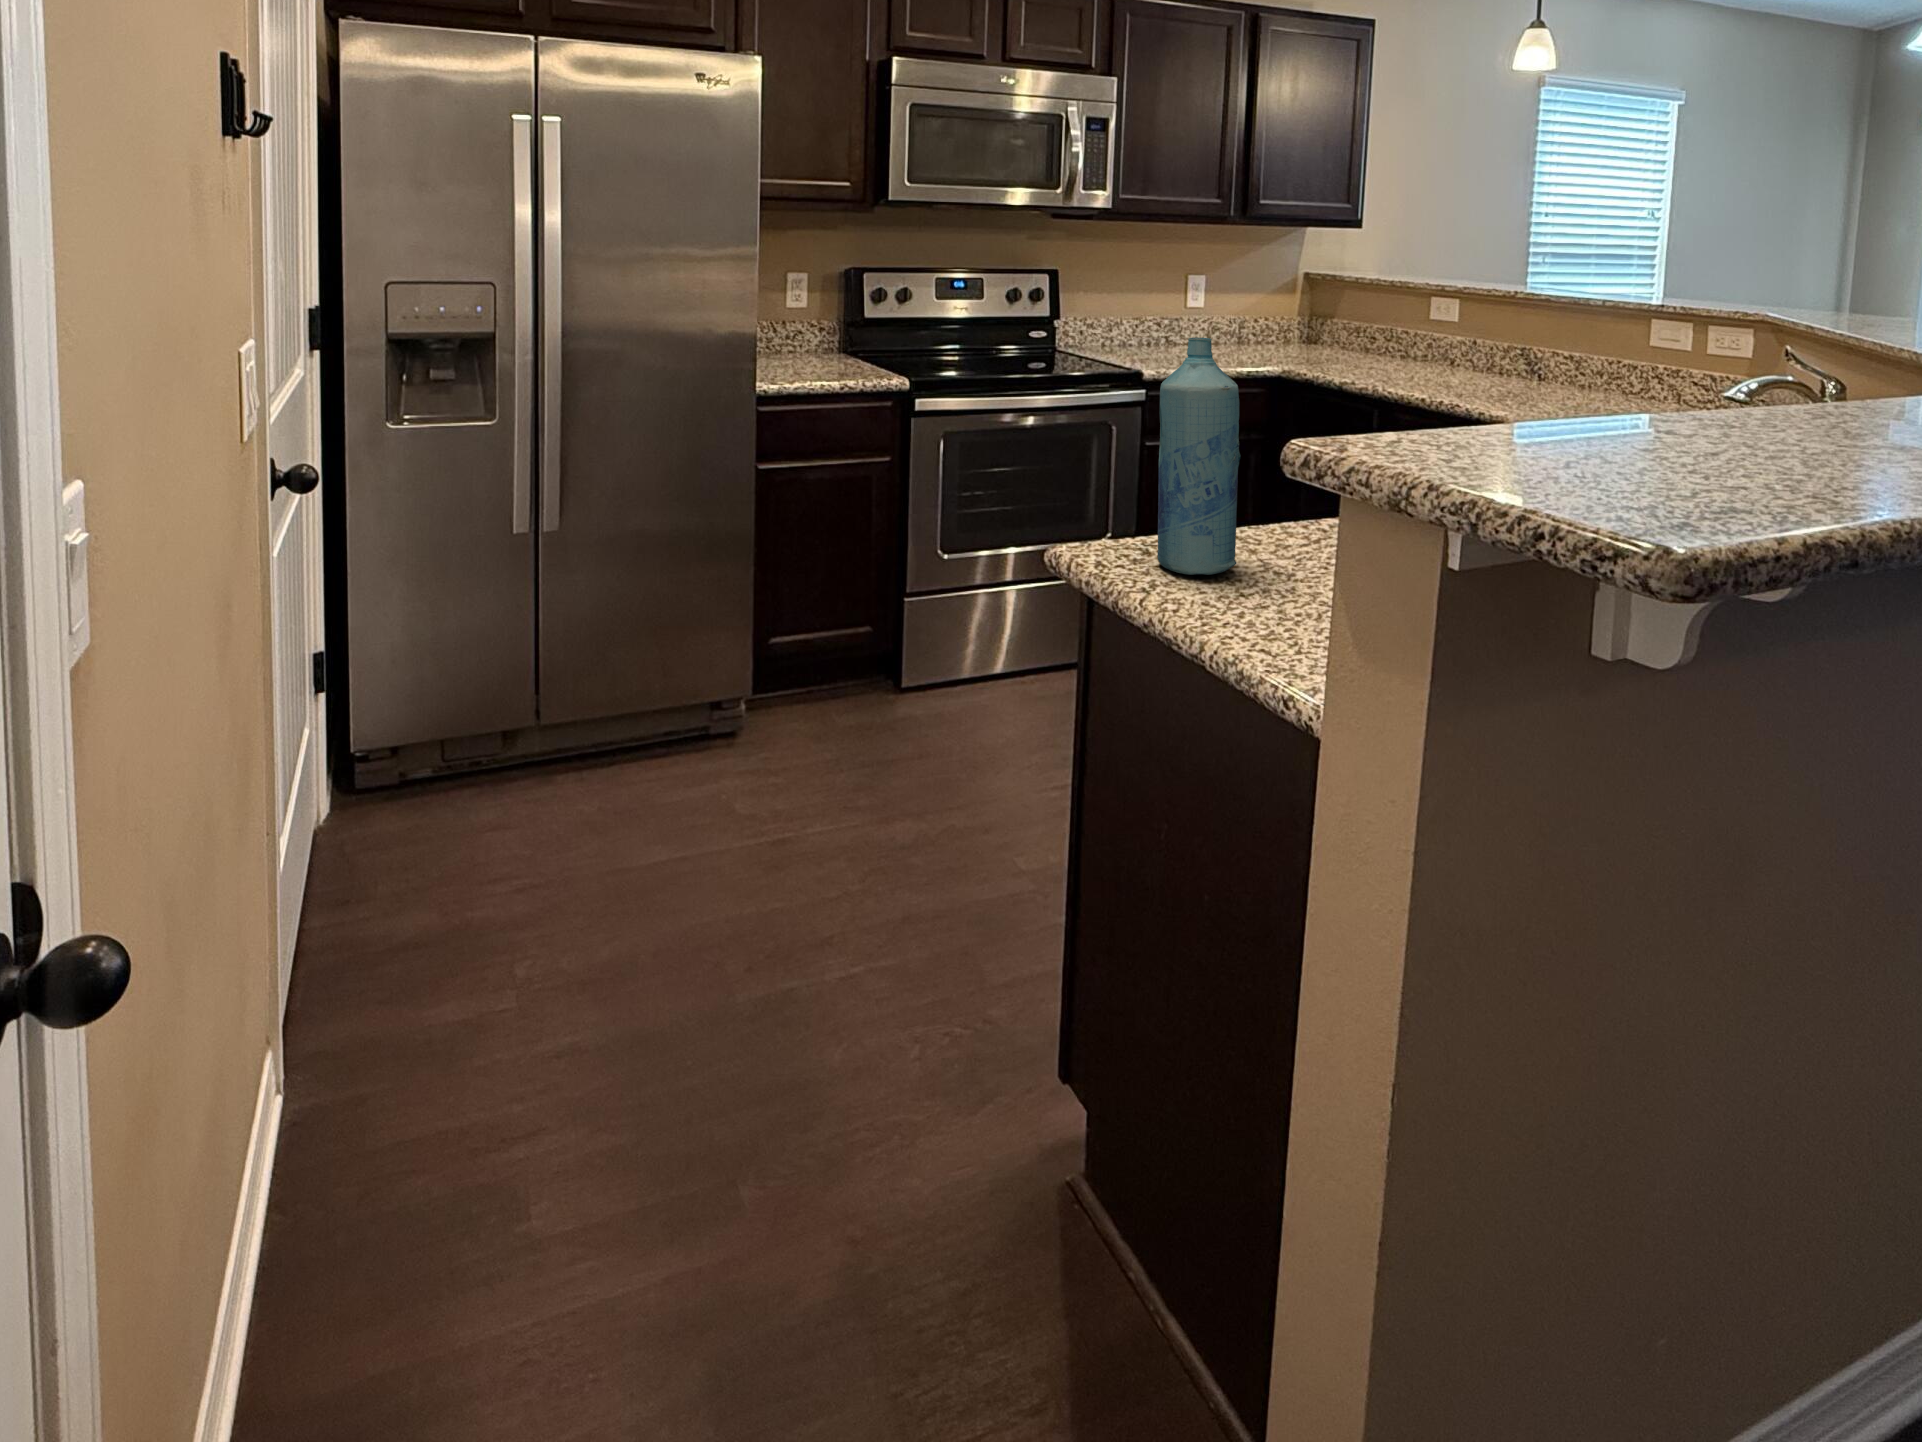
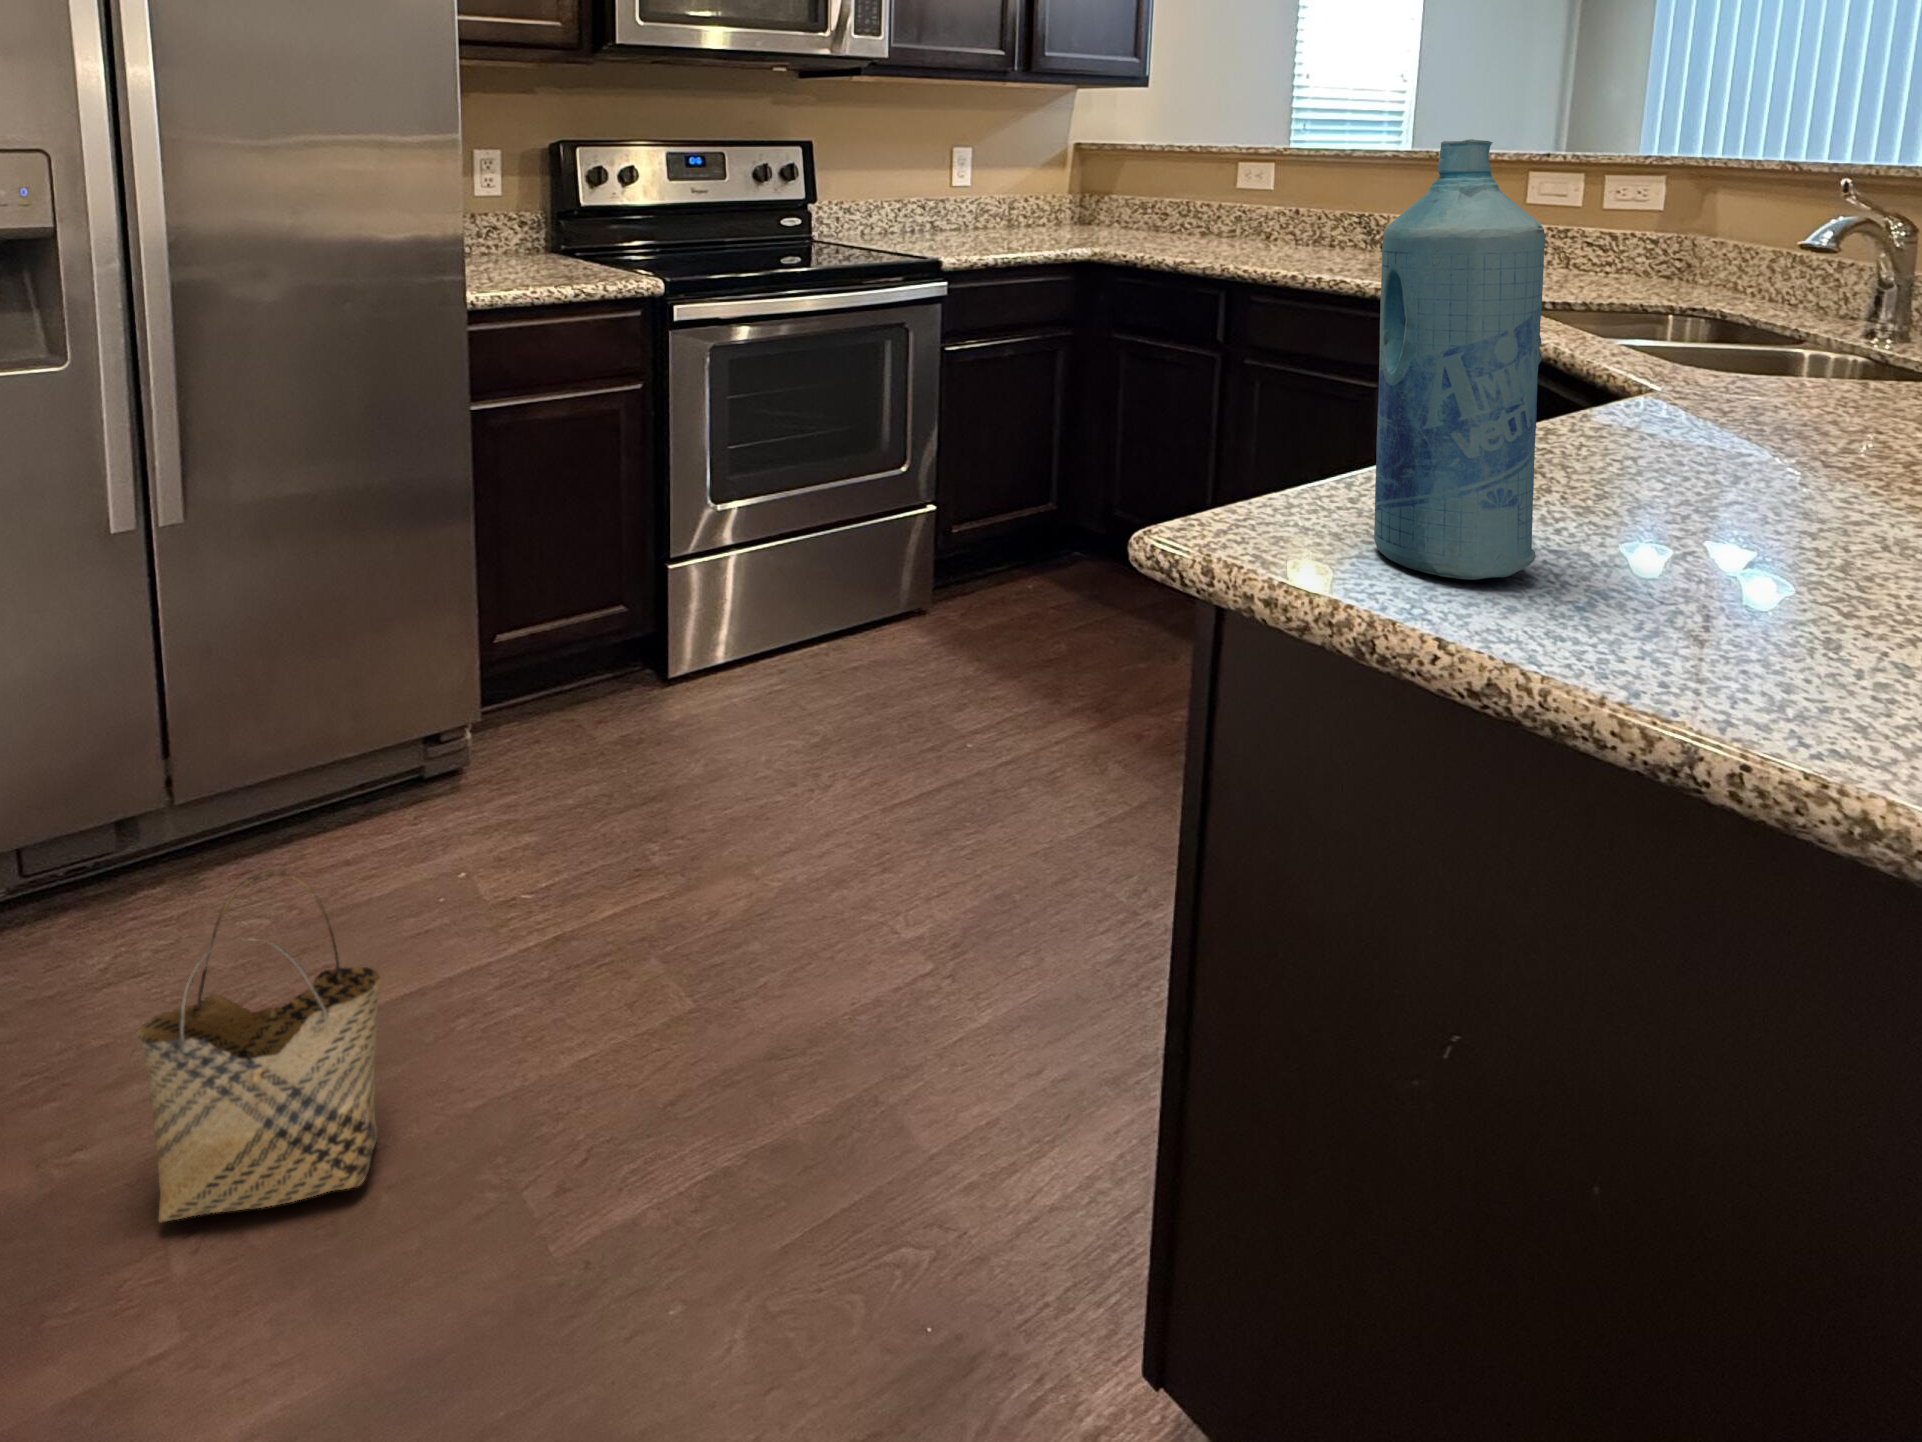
woven basket: none [507,747,652,953] -> present [136,870,381,1223]

